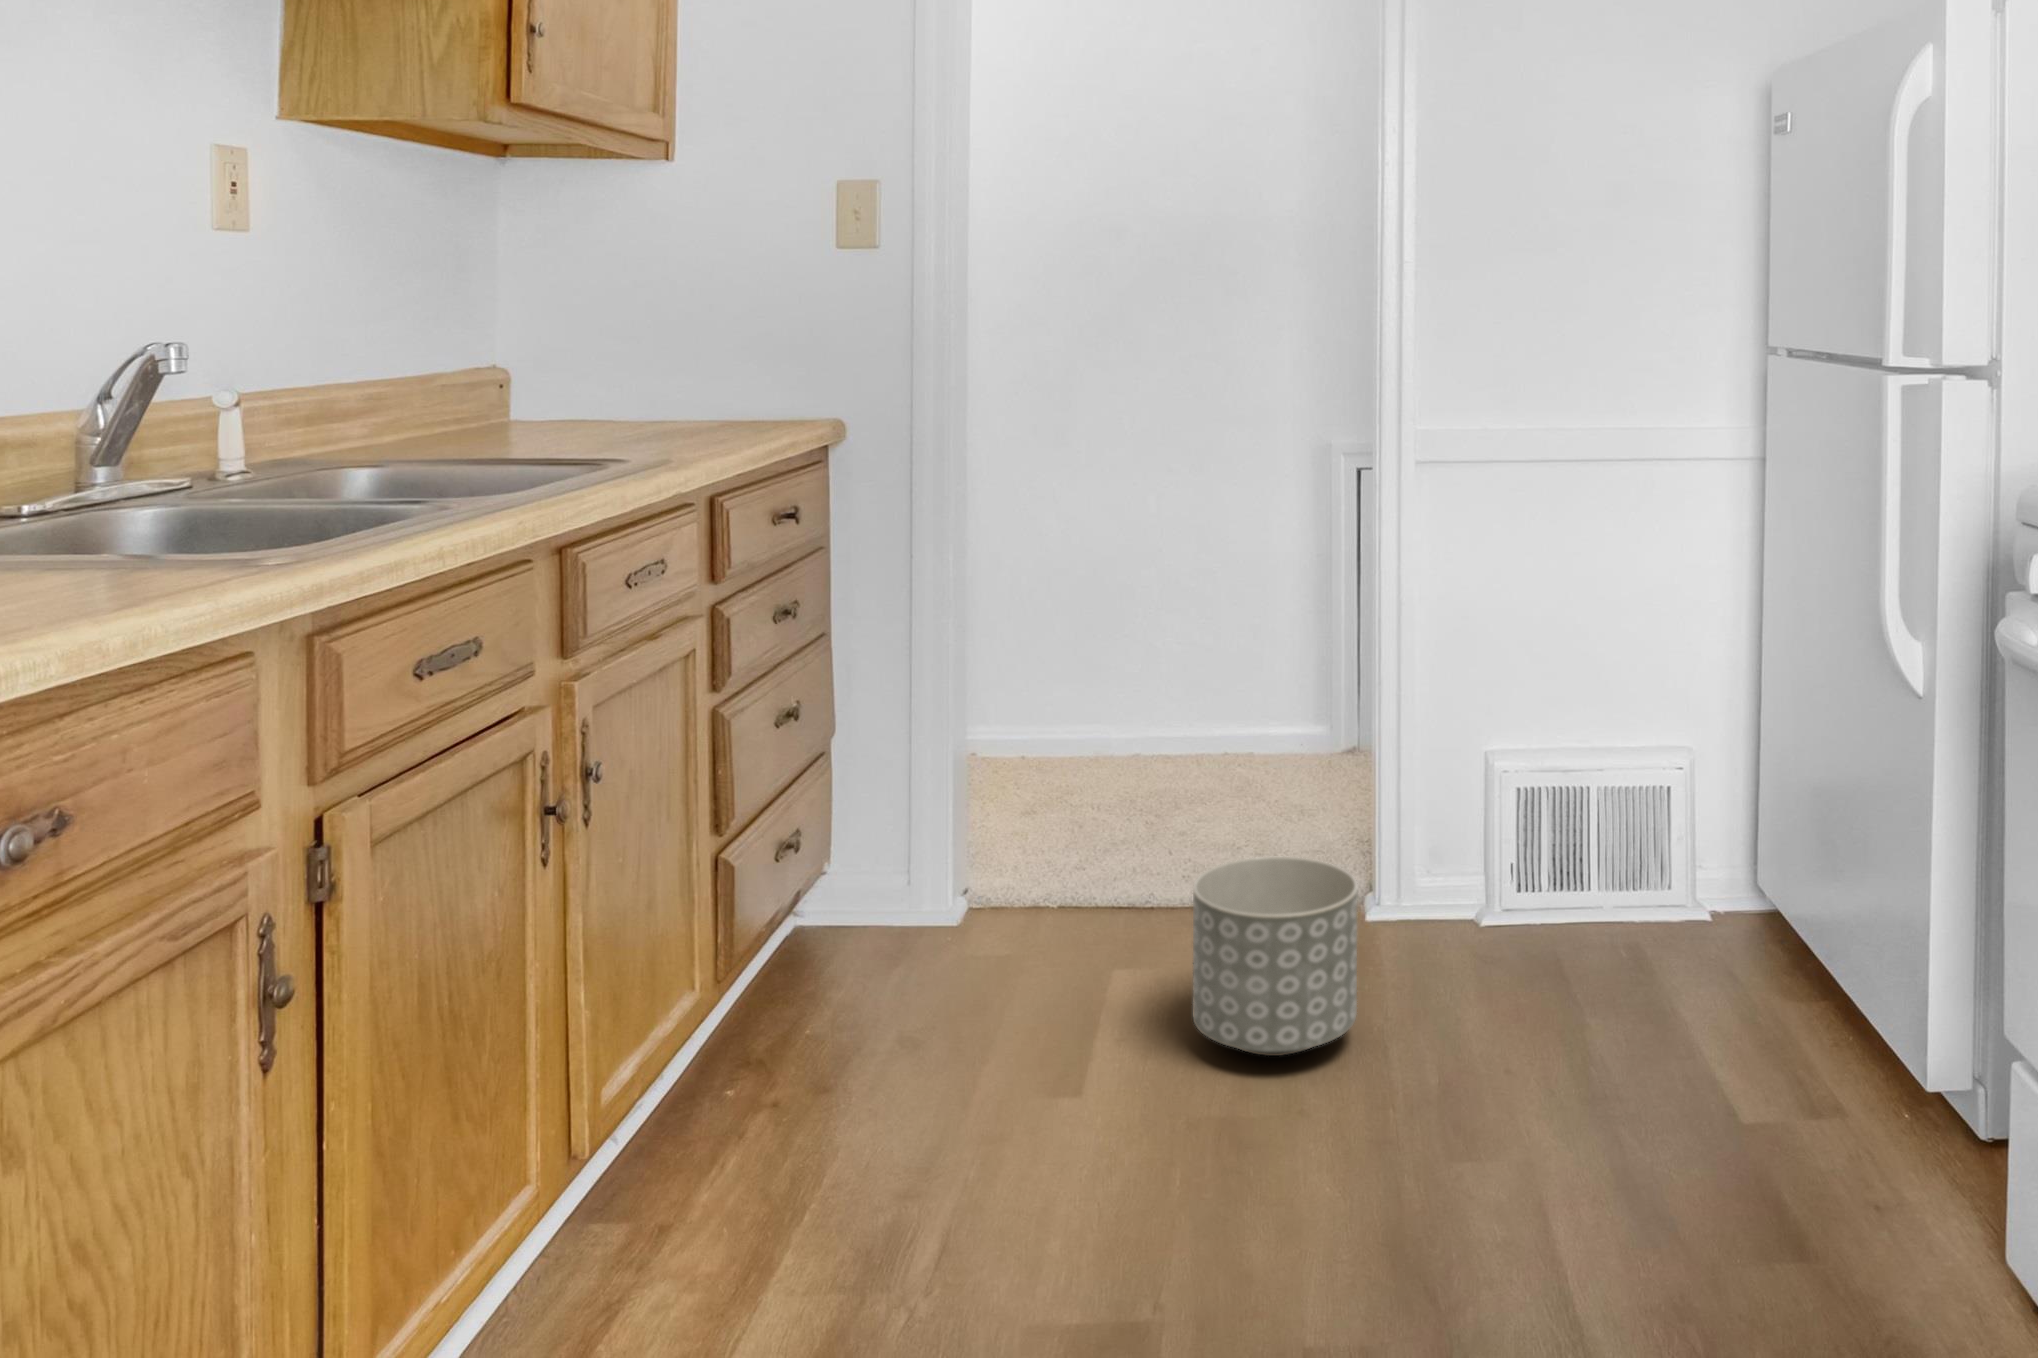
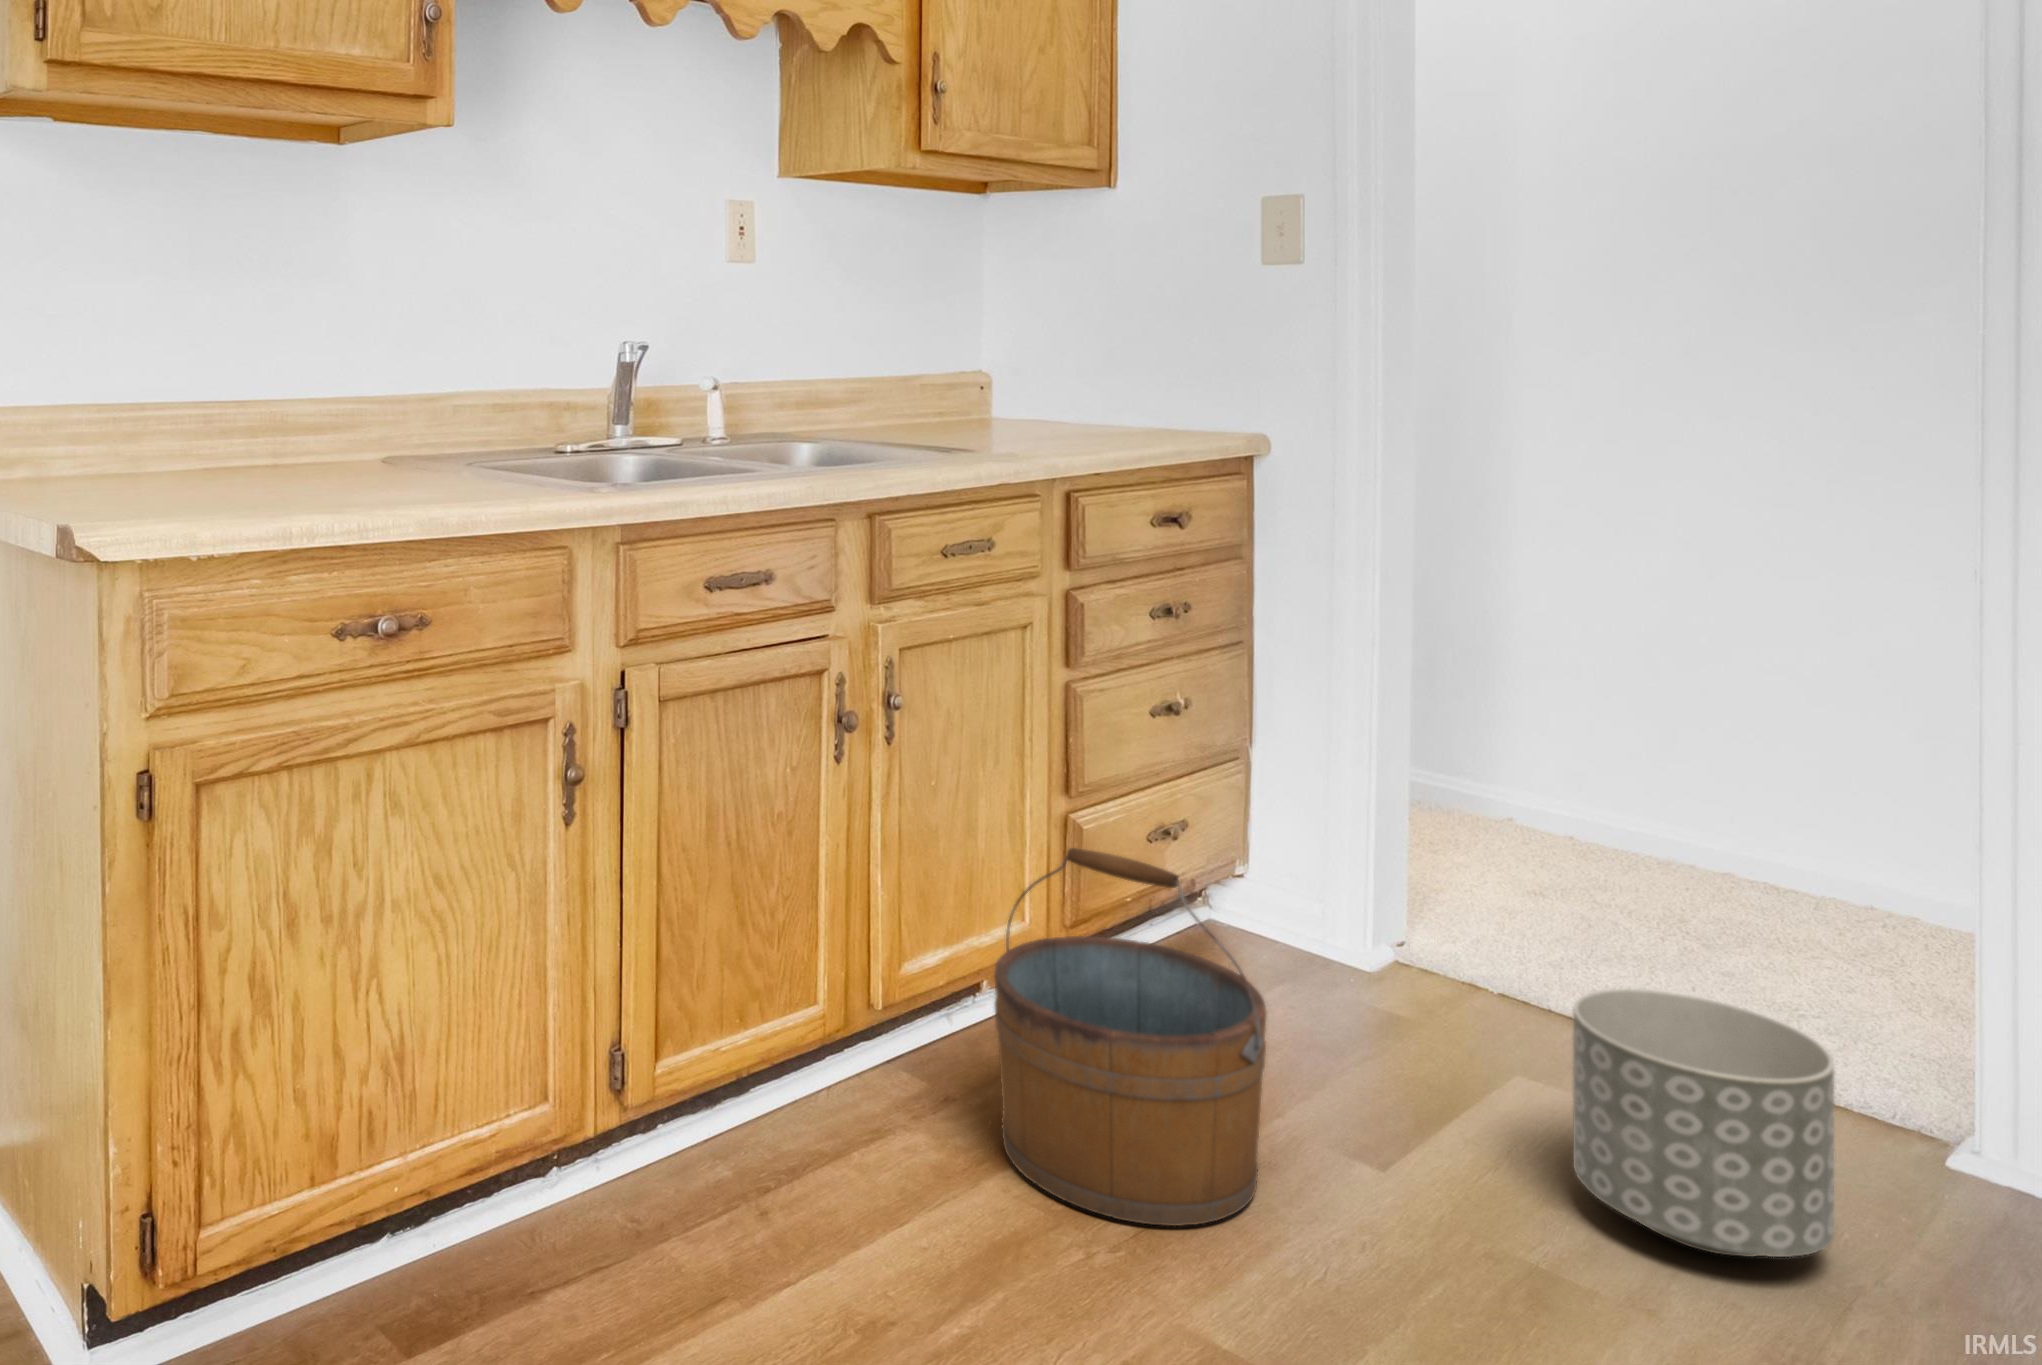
bucket: none [730,879,1016,1262] -> present [994,848,1266,1226]

